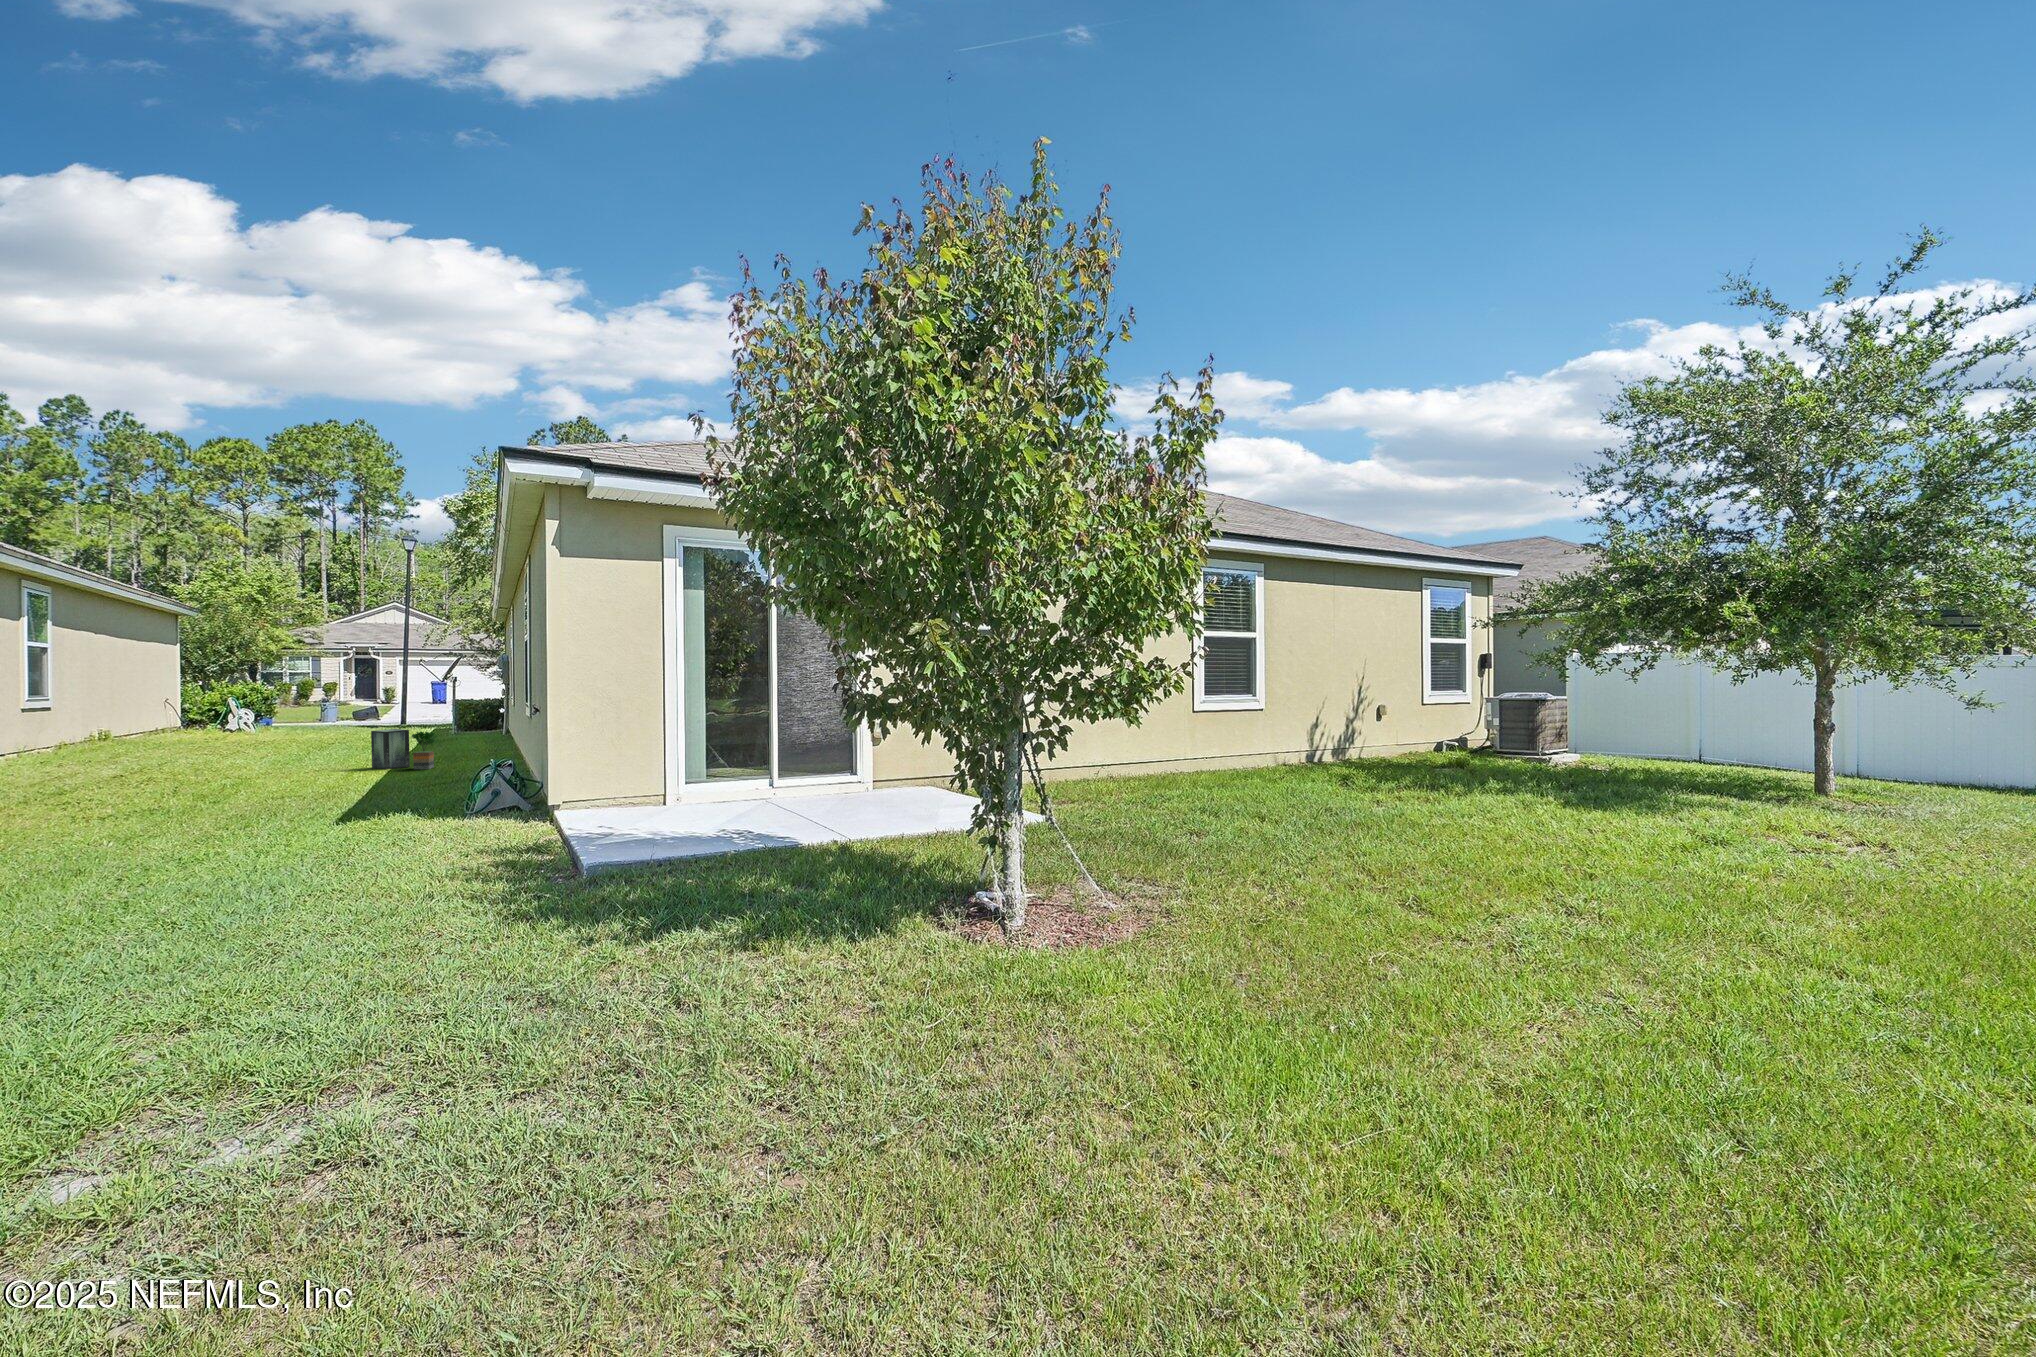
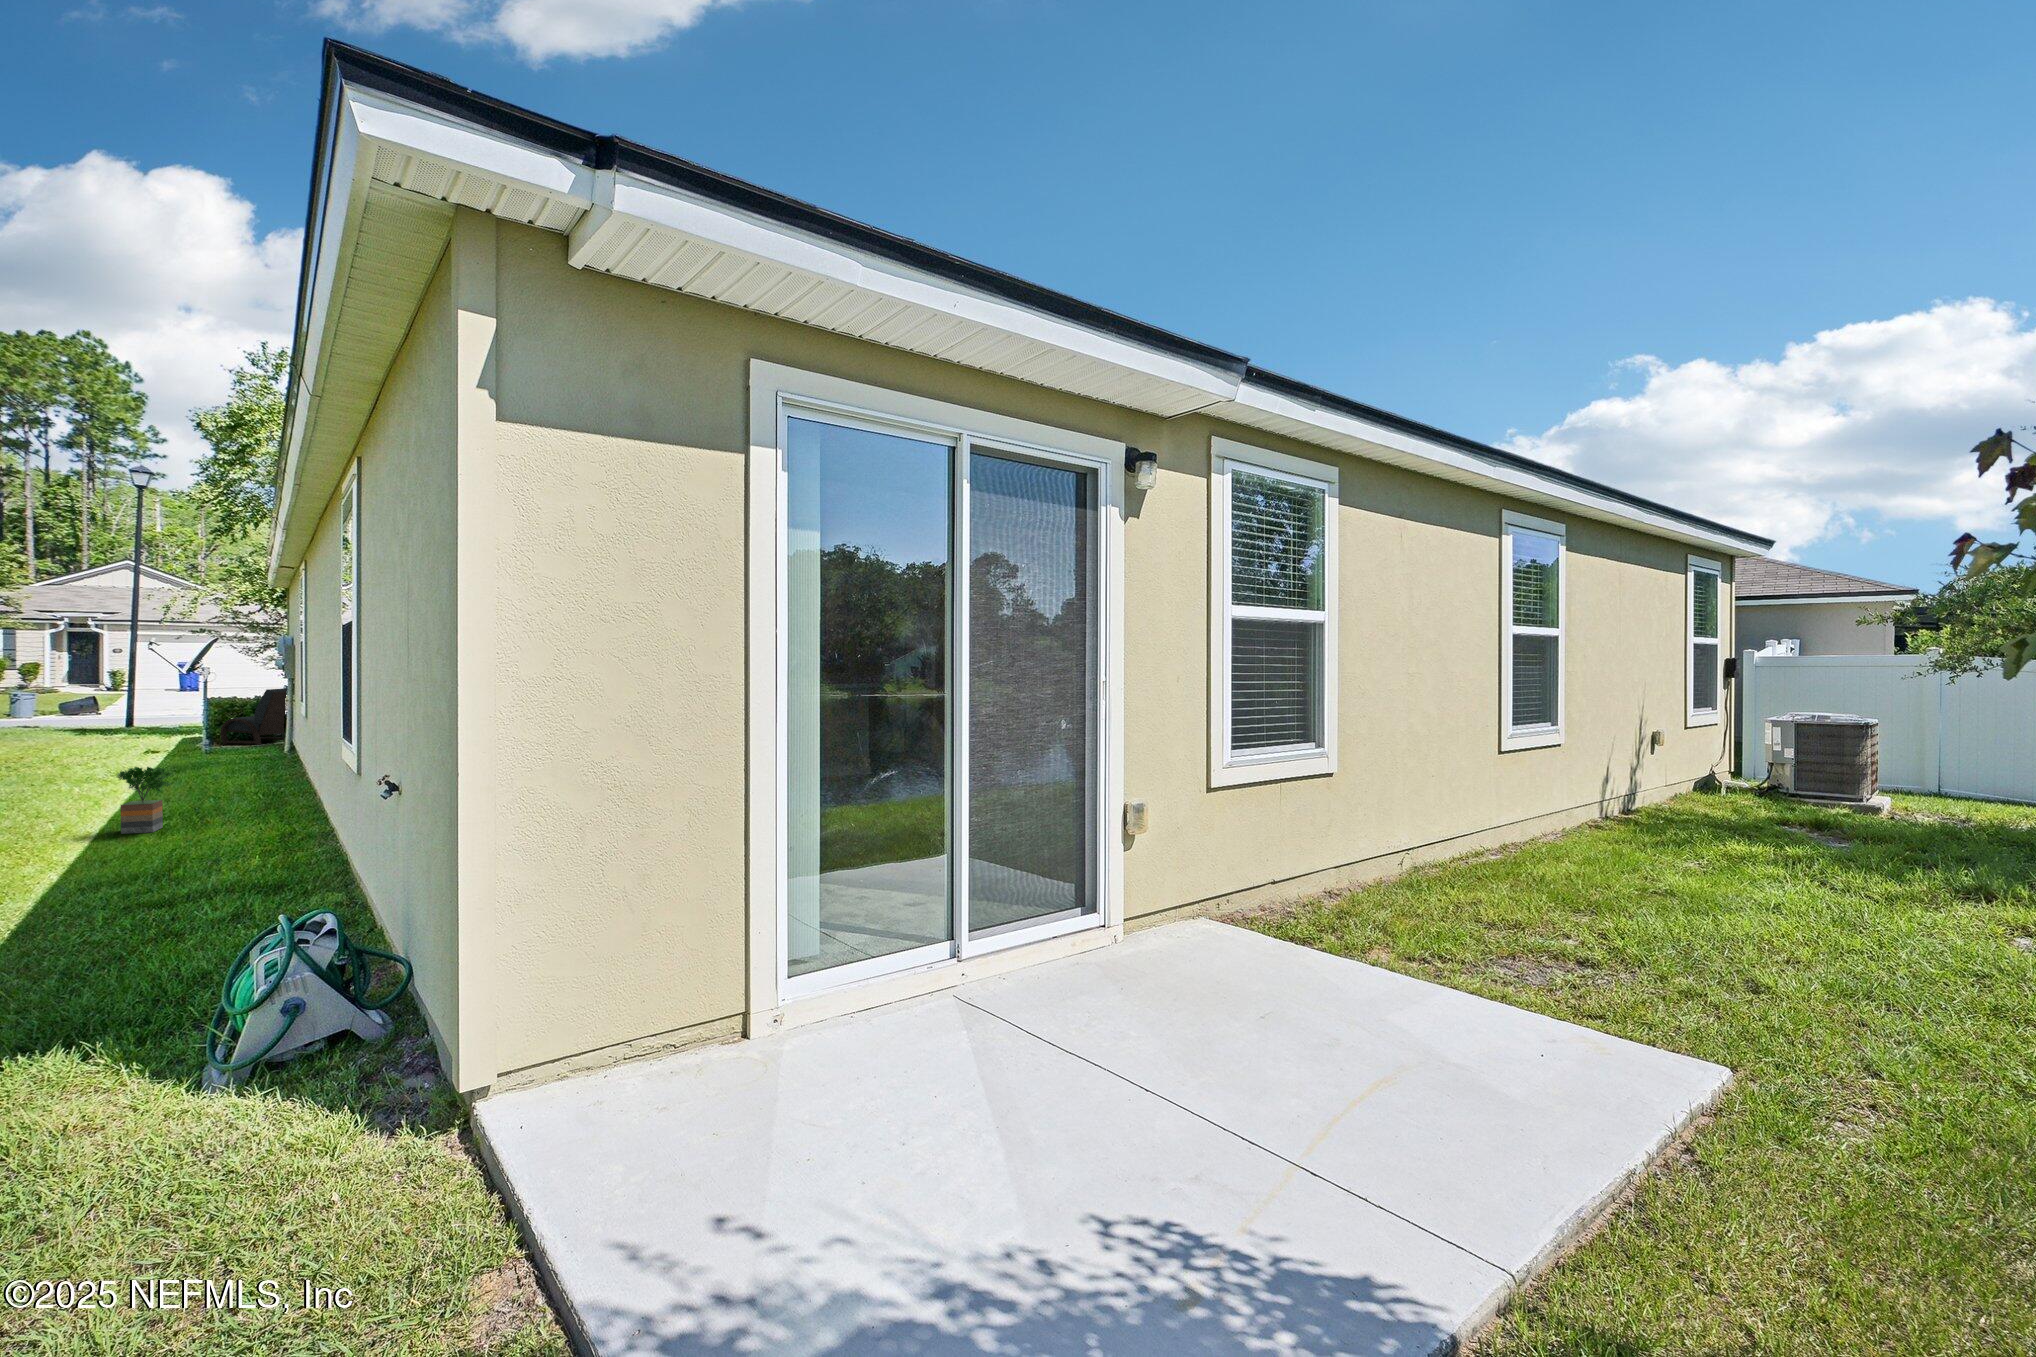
lounge chair: none [460,693,509,734] -> present [221,688,287,745]
storage box: present [371,729,410,769] -> none [35,761,115,835]

